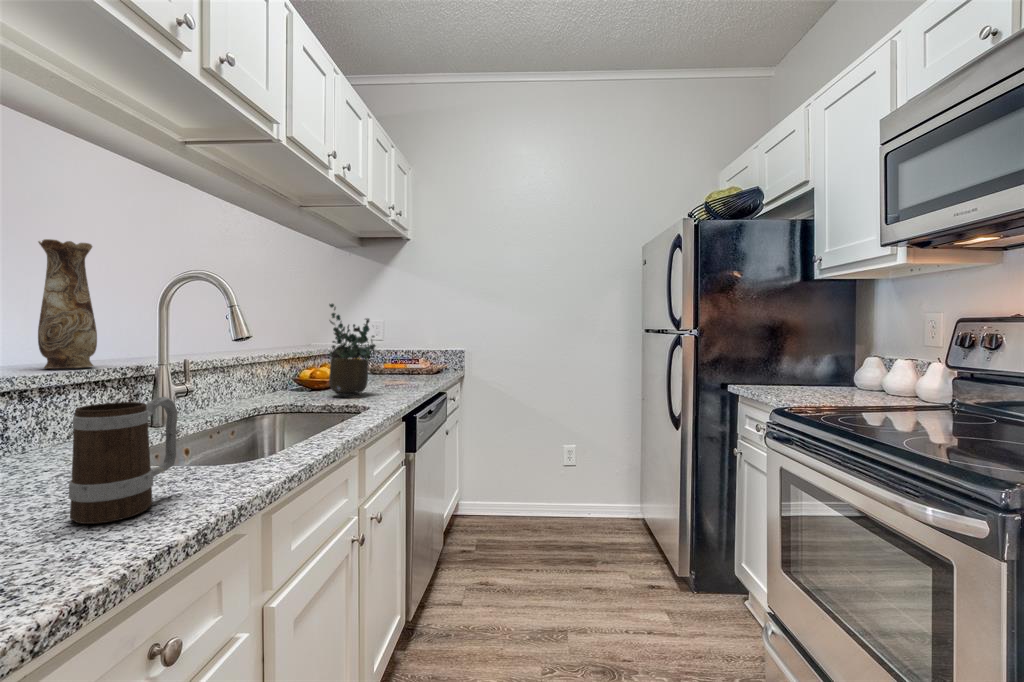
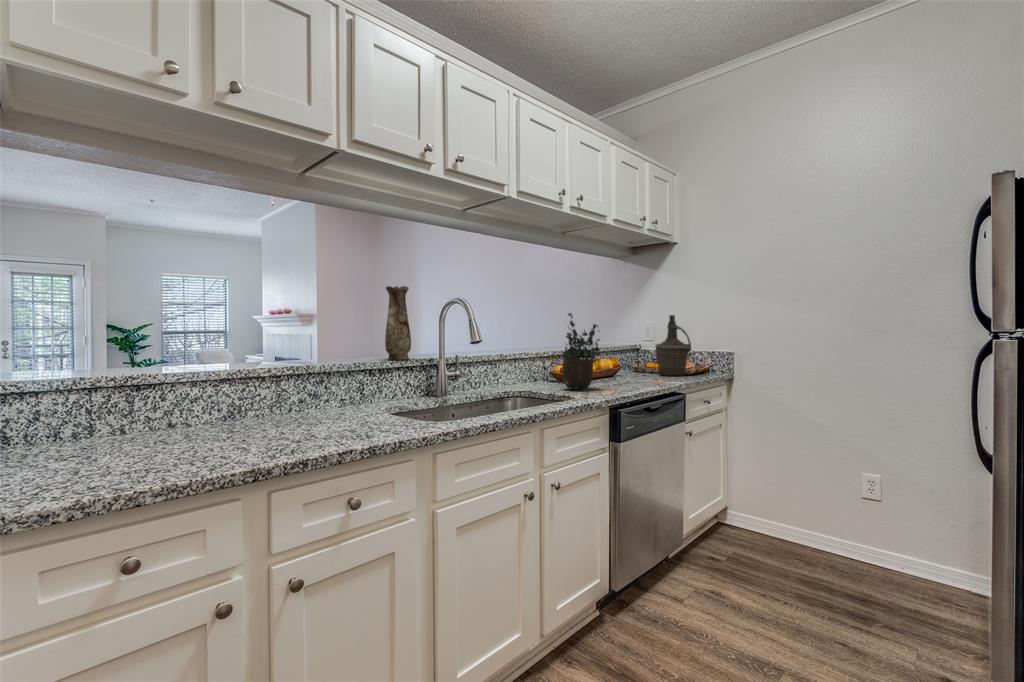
bottle: none [396,311,433,375] -> present [655,315,692,376]
mug: present [69,397,178,524] -> none [337,375,387,436]

